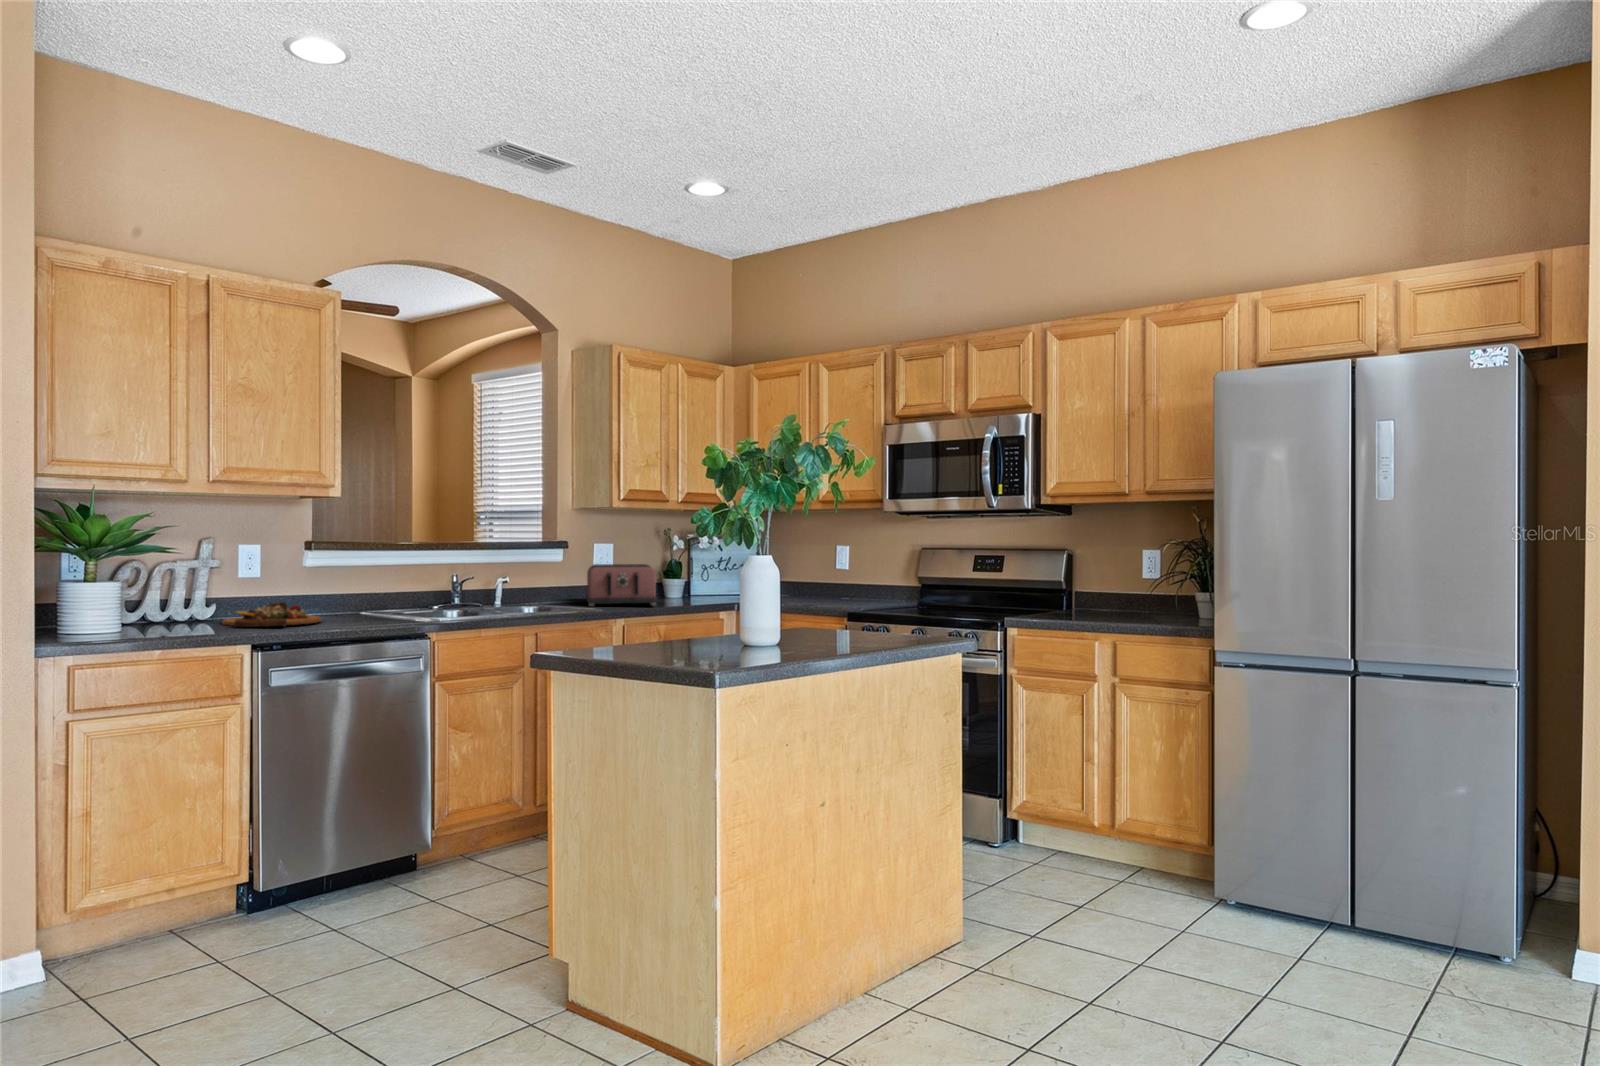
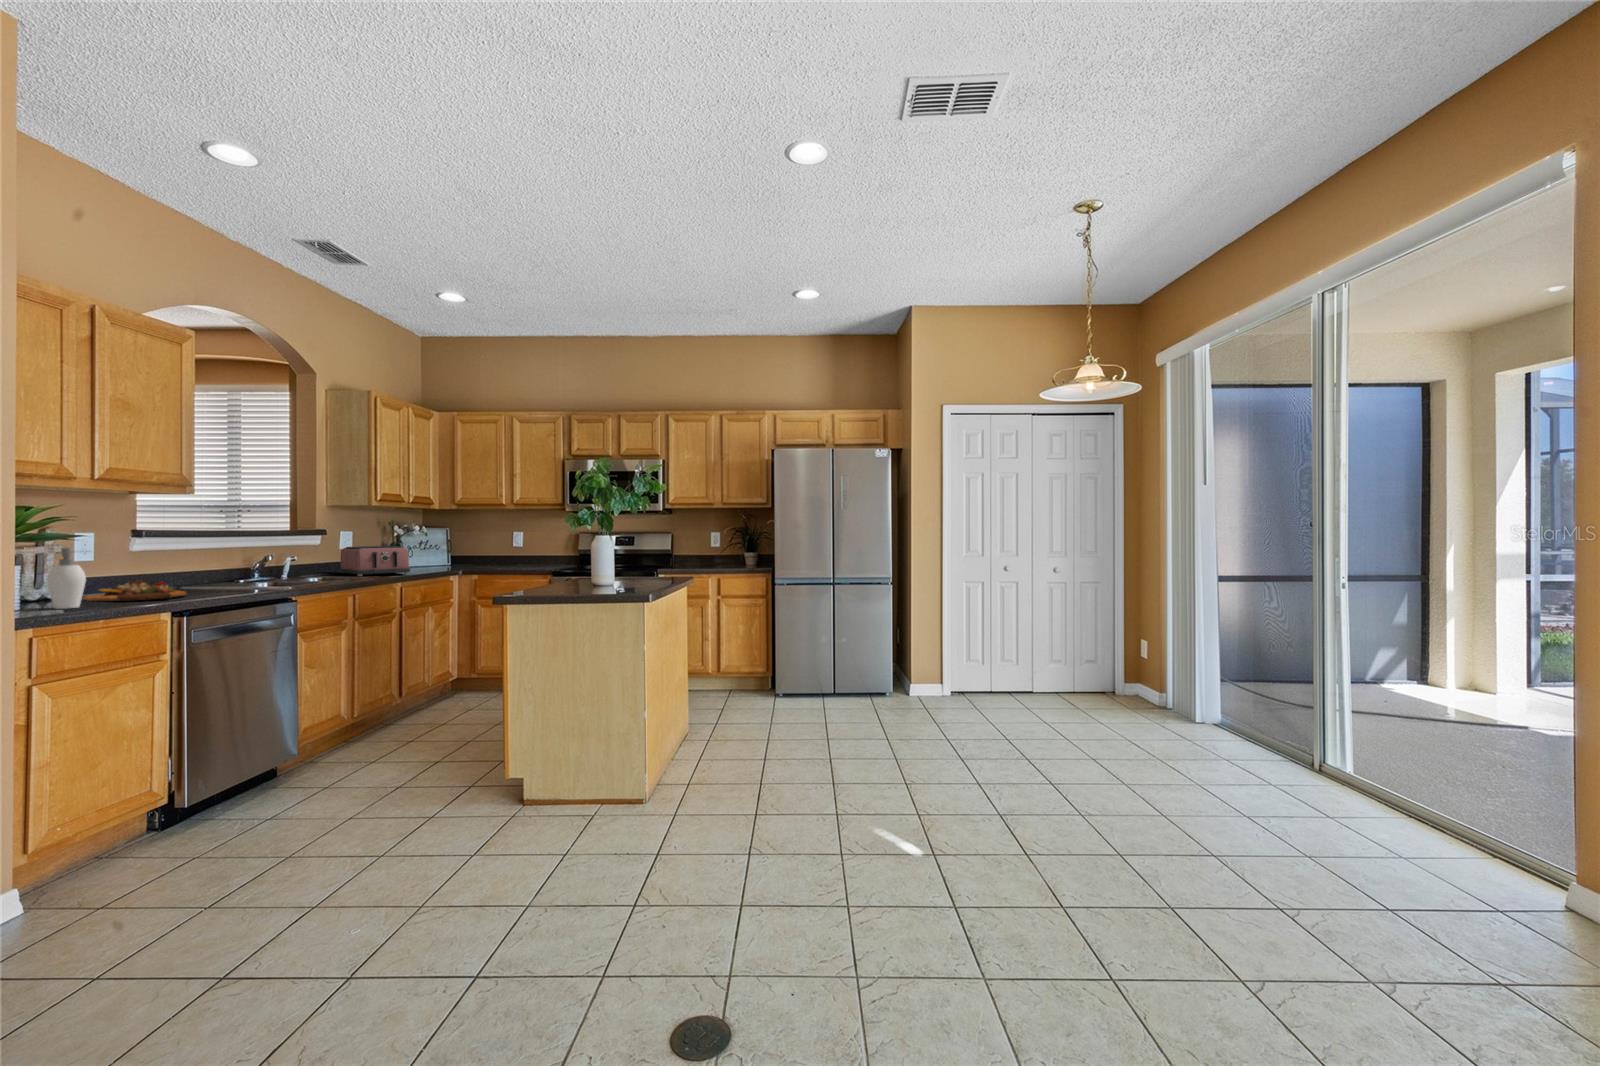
soap dispenser: none [152,562,187,633] -> present [47,548,86,609]

